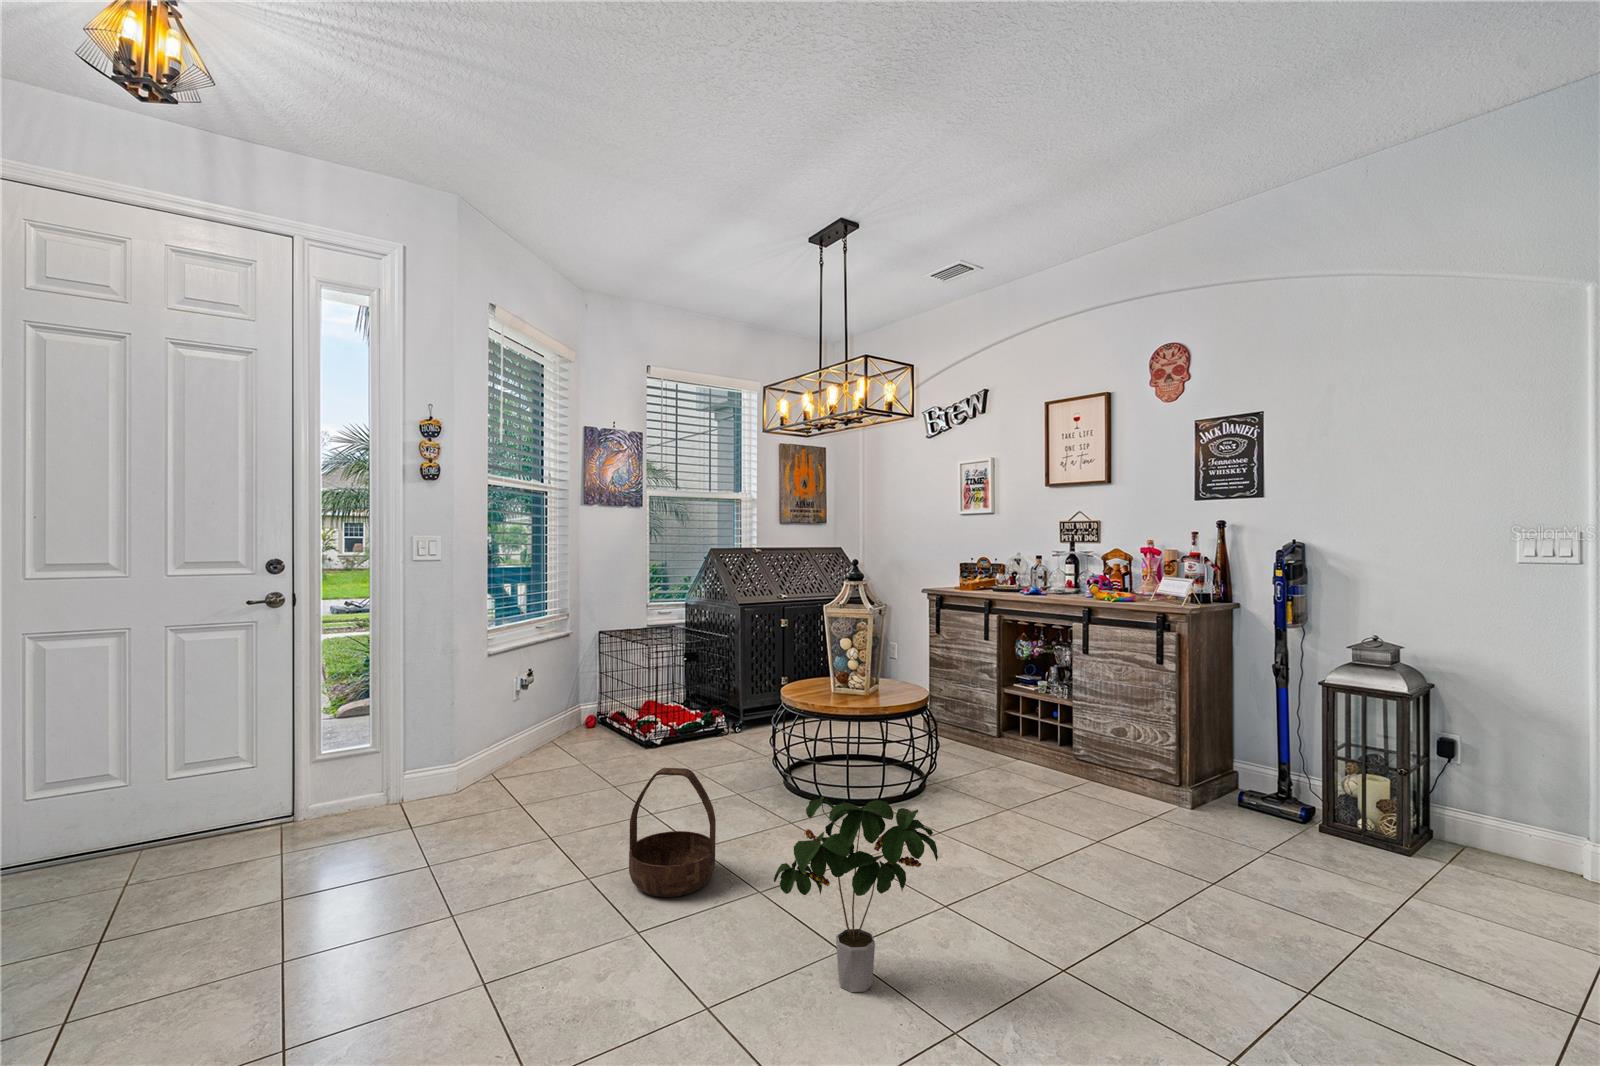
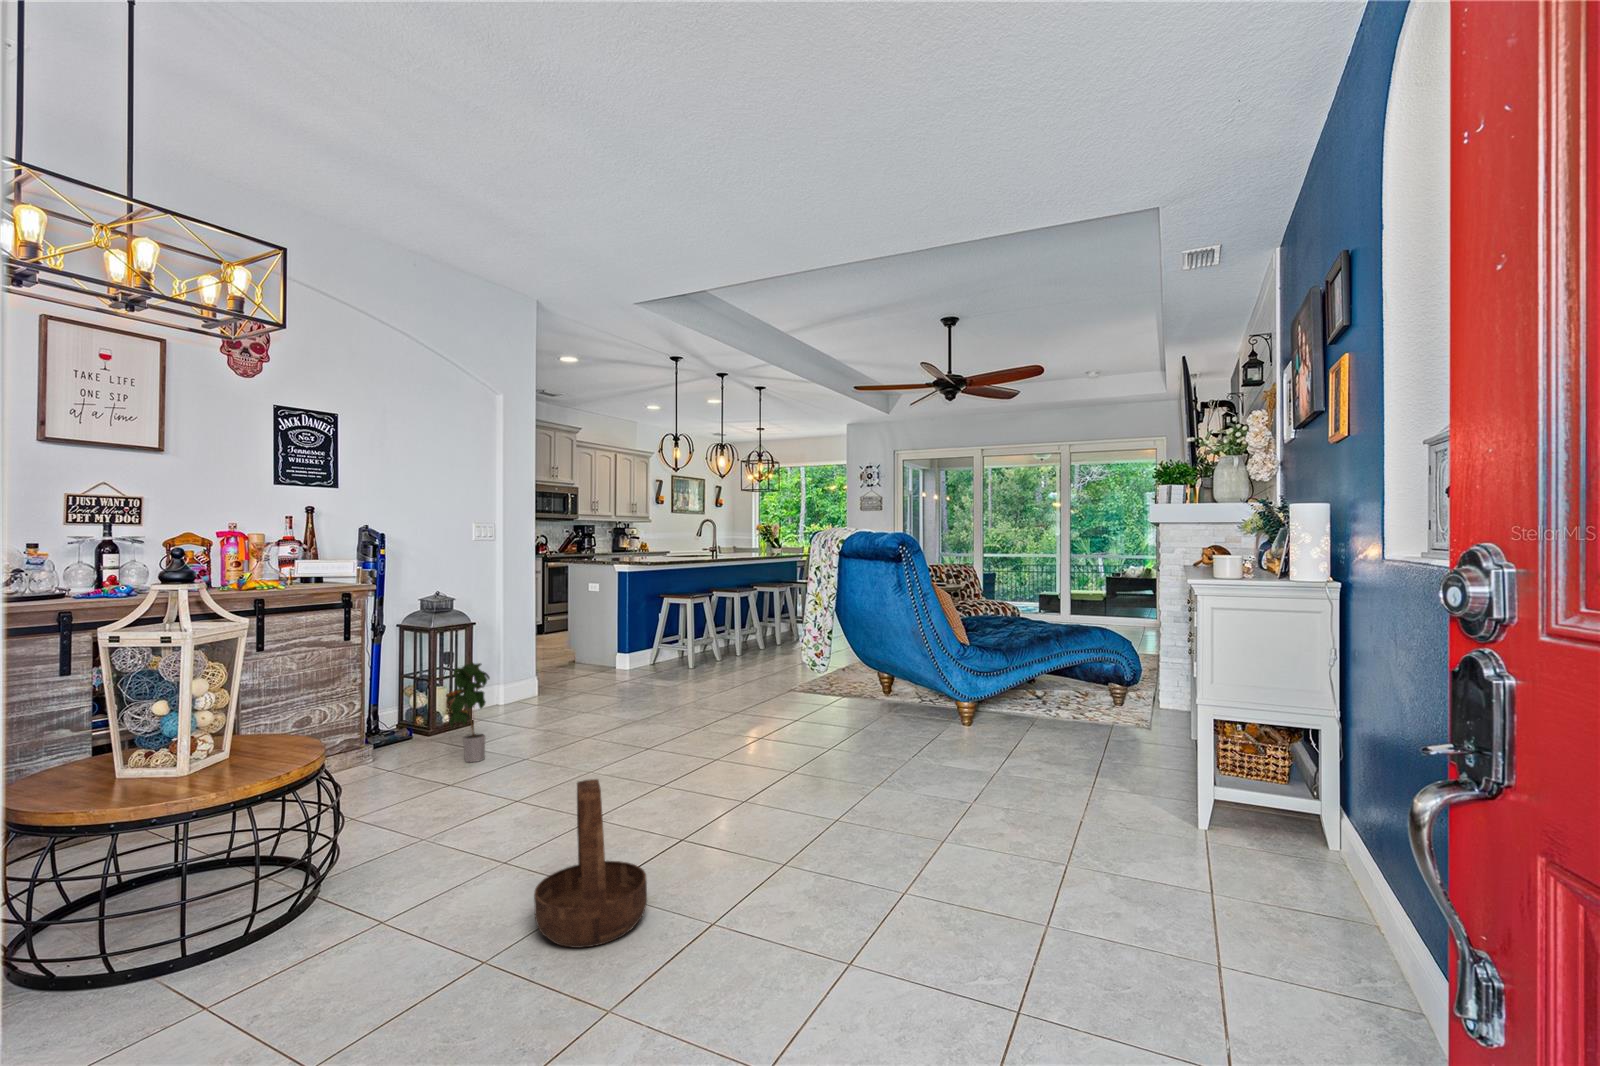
potted plant: present [774,796,938,992] -> present [446,661,490,762]

